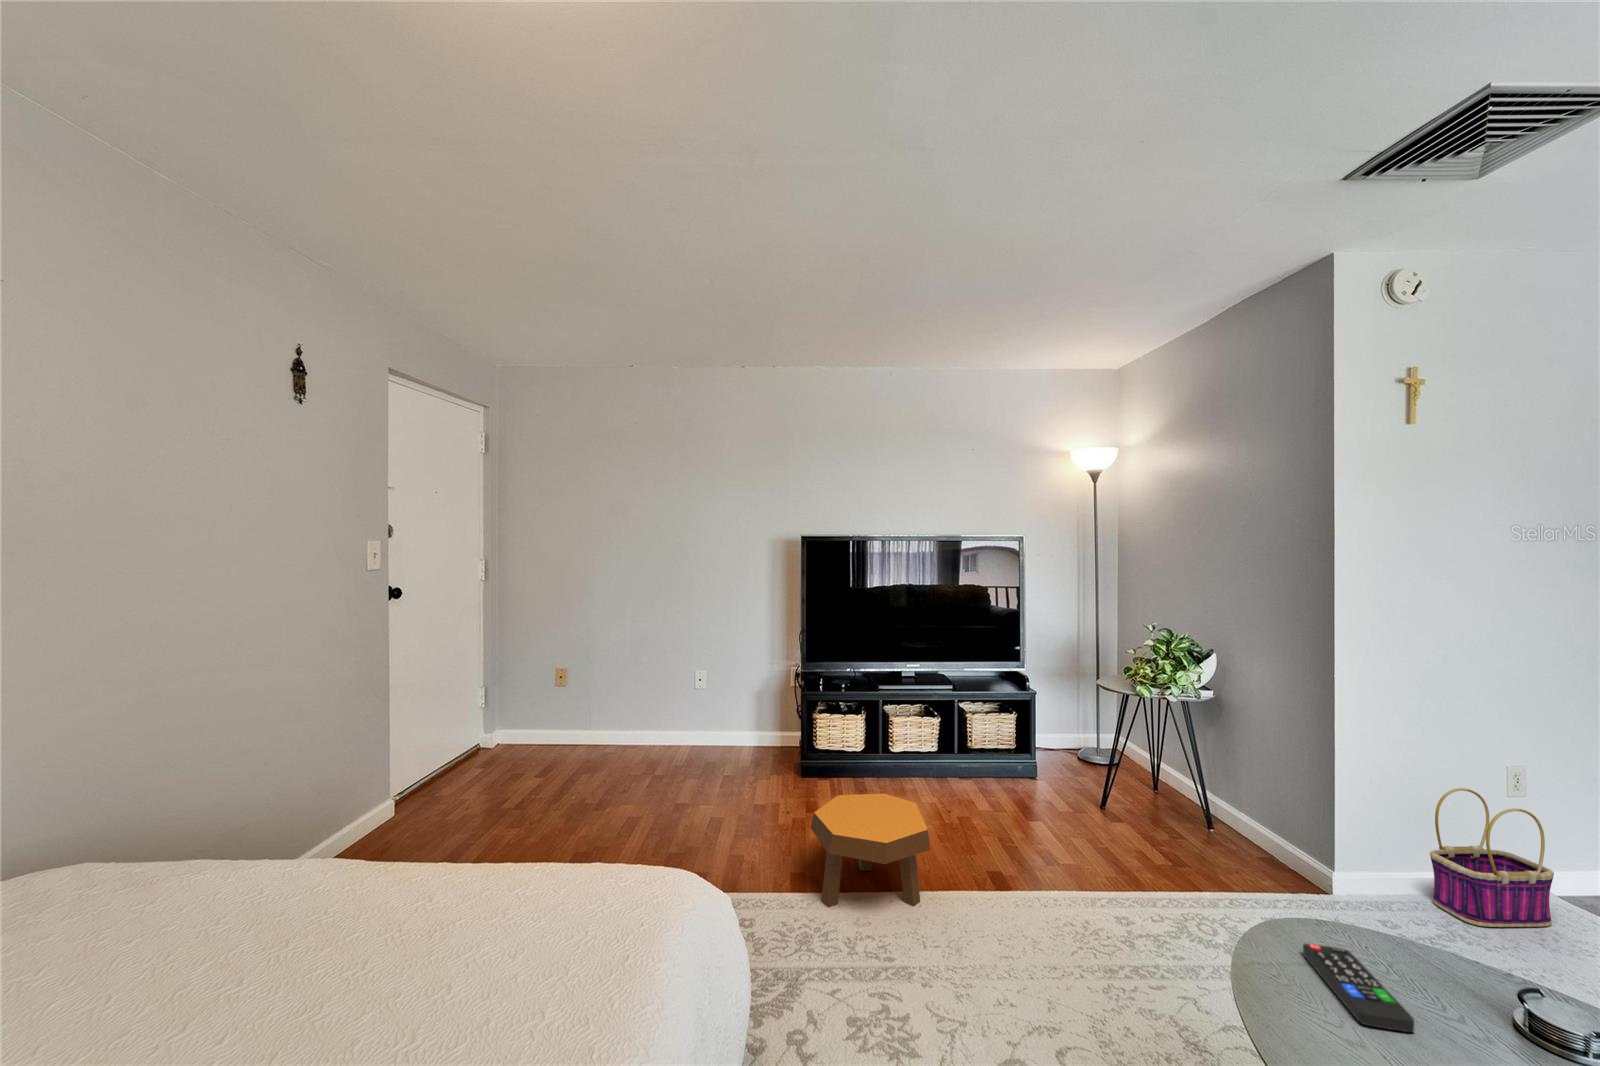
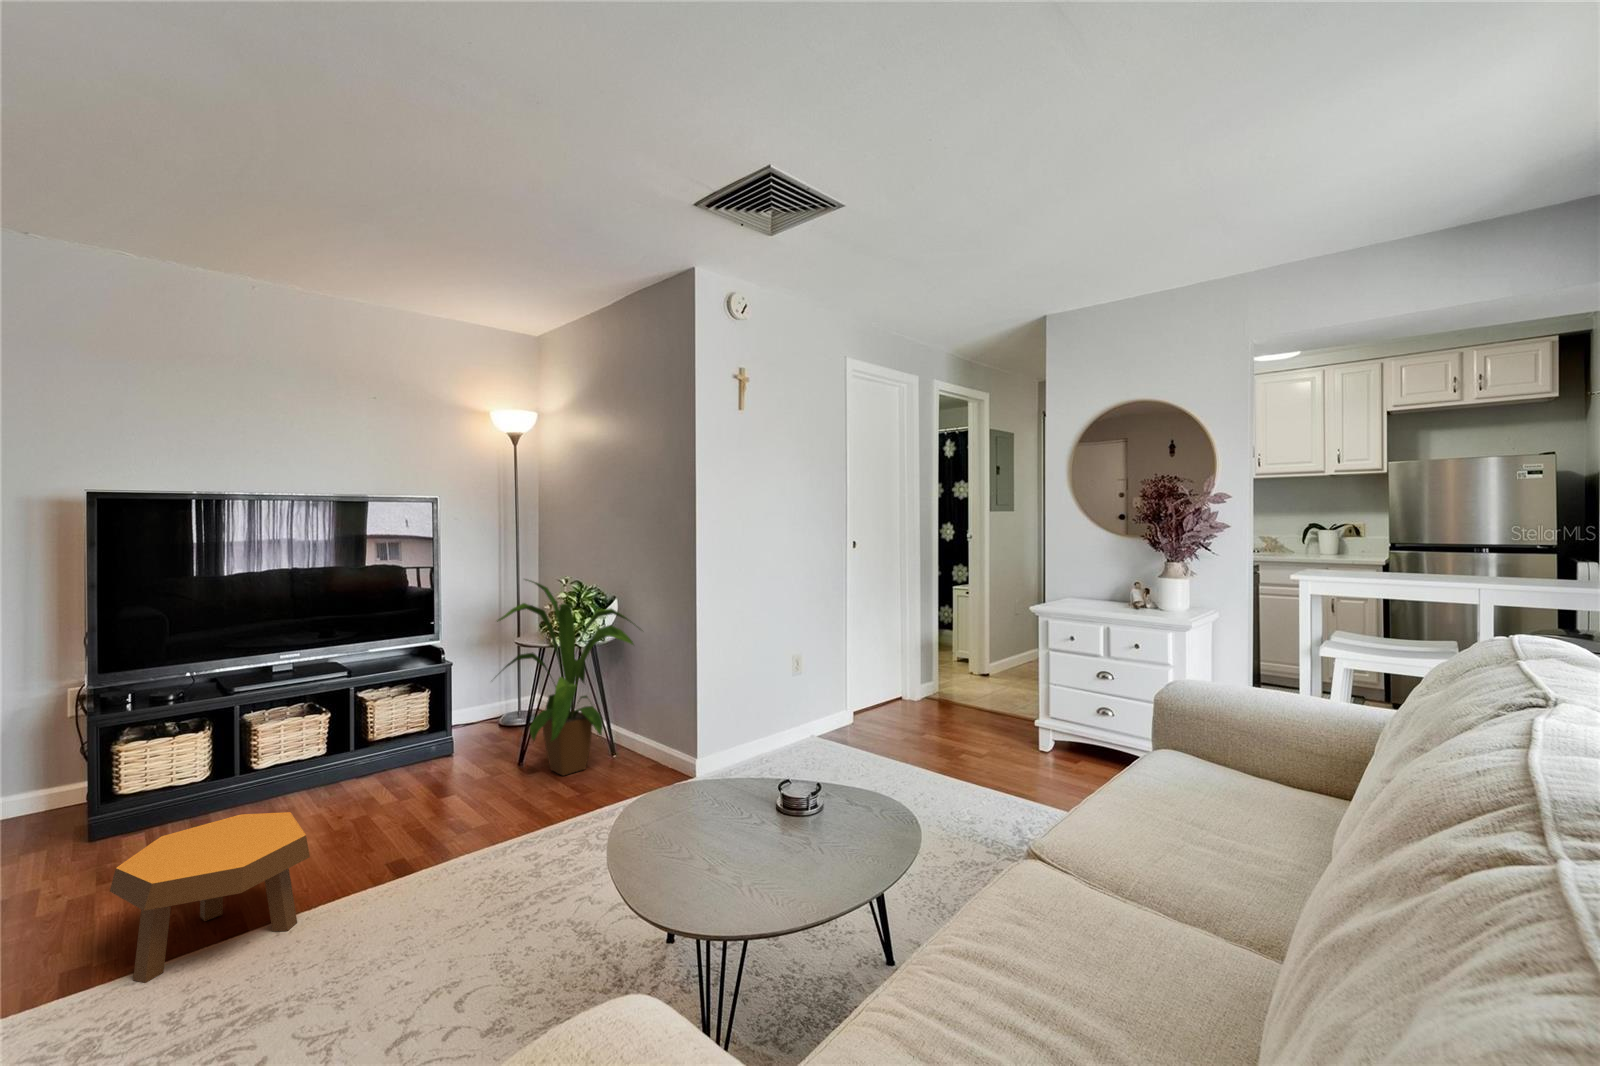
house plant: none [1074,620,1253,836] -> present [497,579,636,775]
basket: present [1430,788,1554,927] -> none [751,677,811,769]
remote control: present [1303,944,1414,1032] -> none [656,801,715,845]

